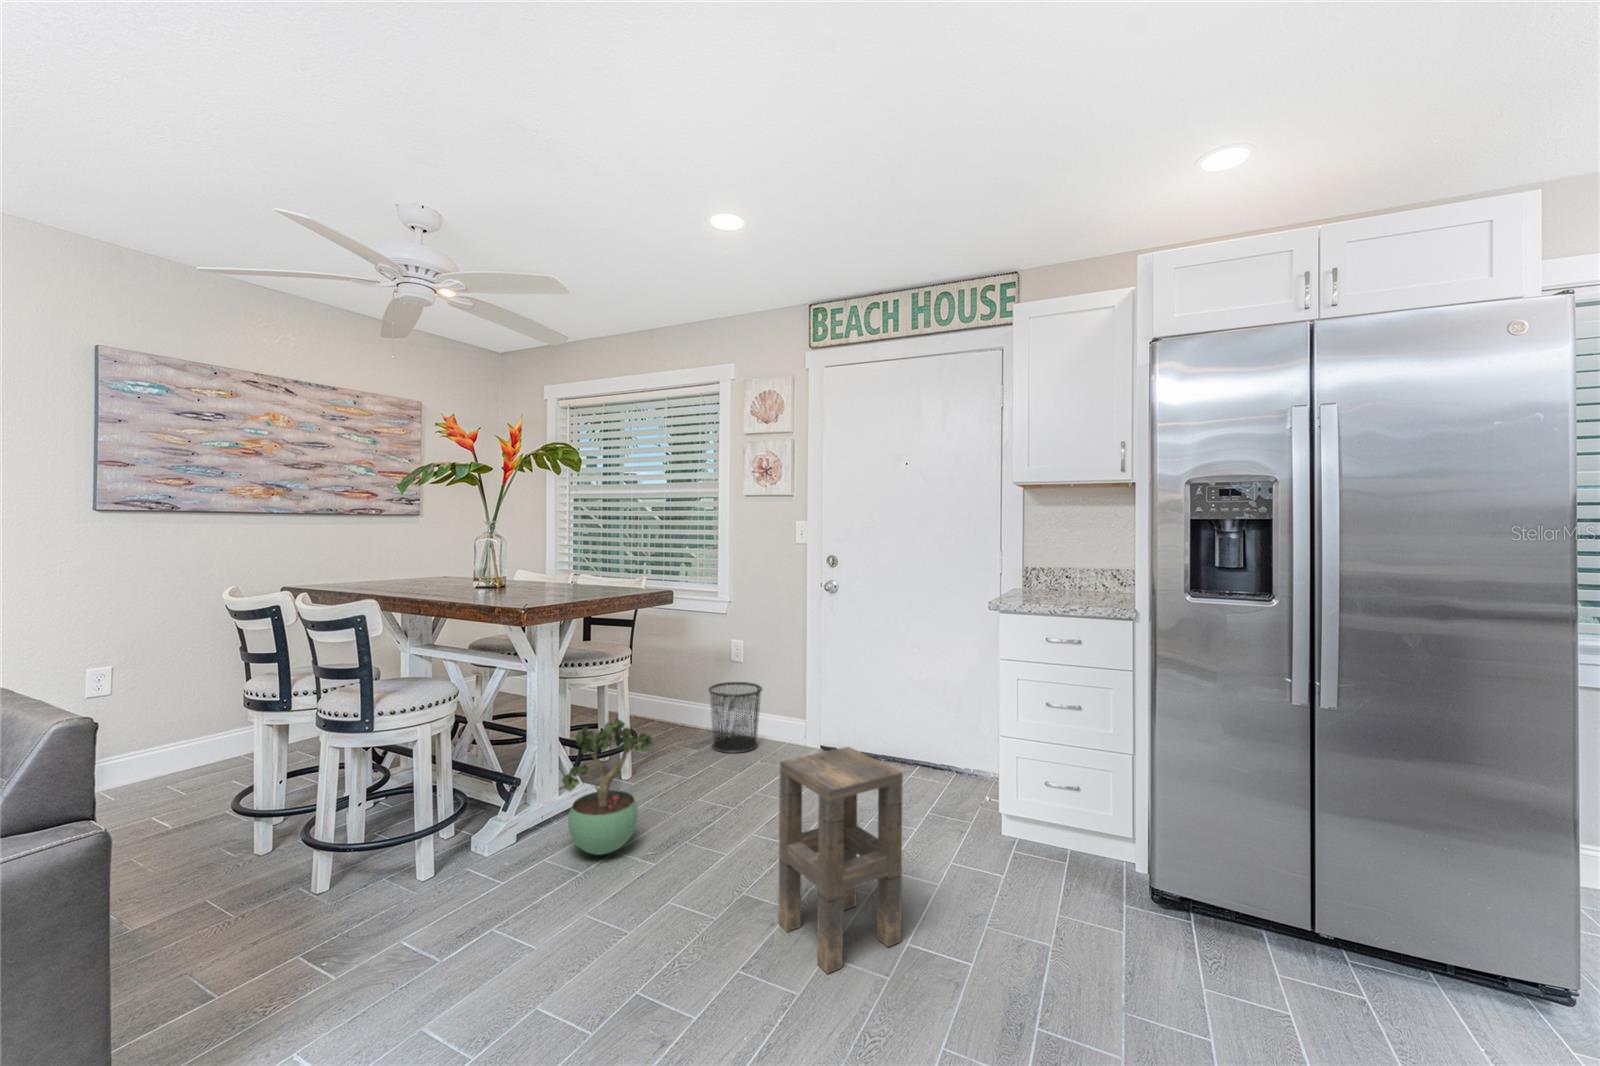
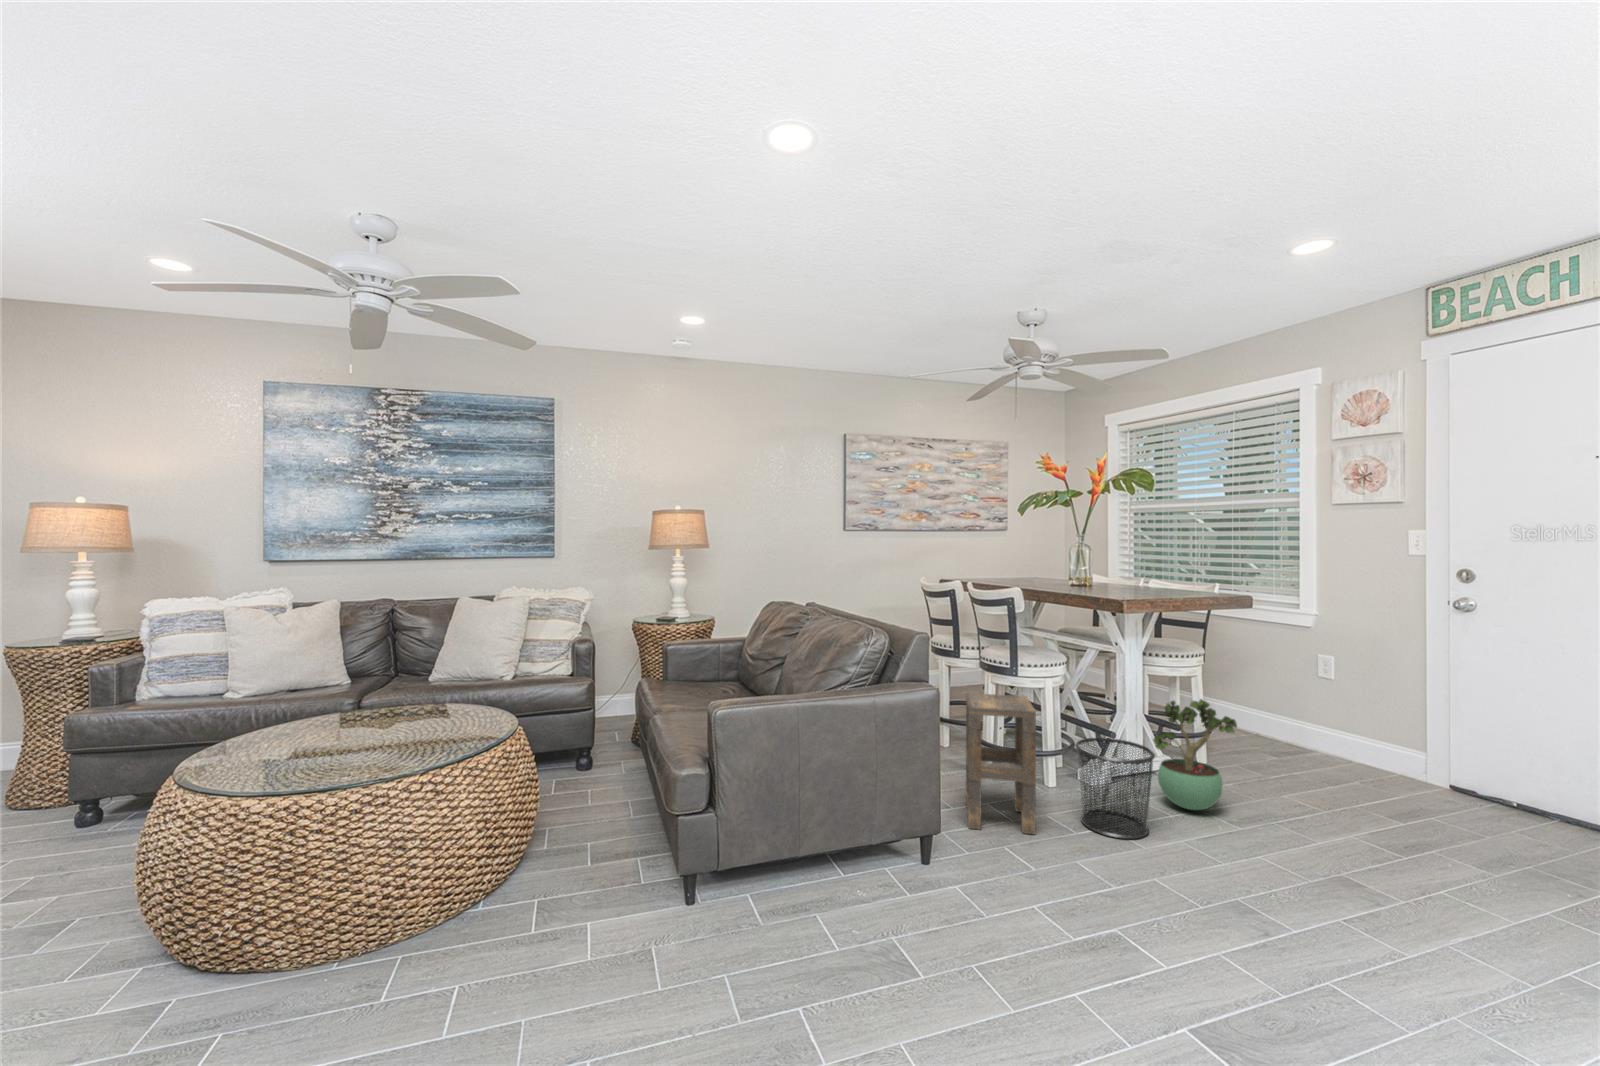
waste bin: present [709,682,762,753] -> present [1075,738,1155,839]
side table: present [778,747,903,974] -> present [966,693,1036,834]

